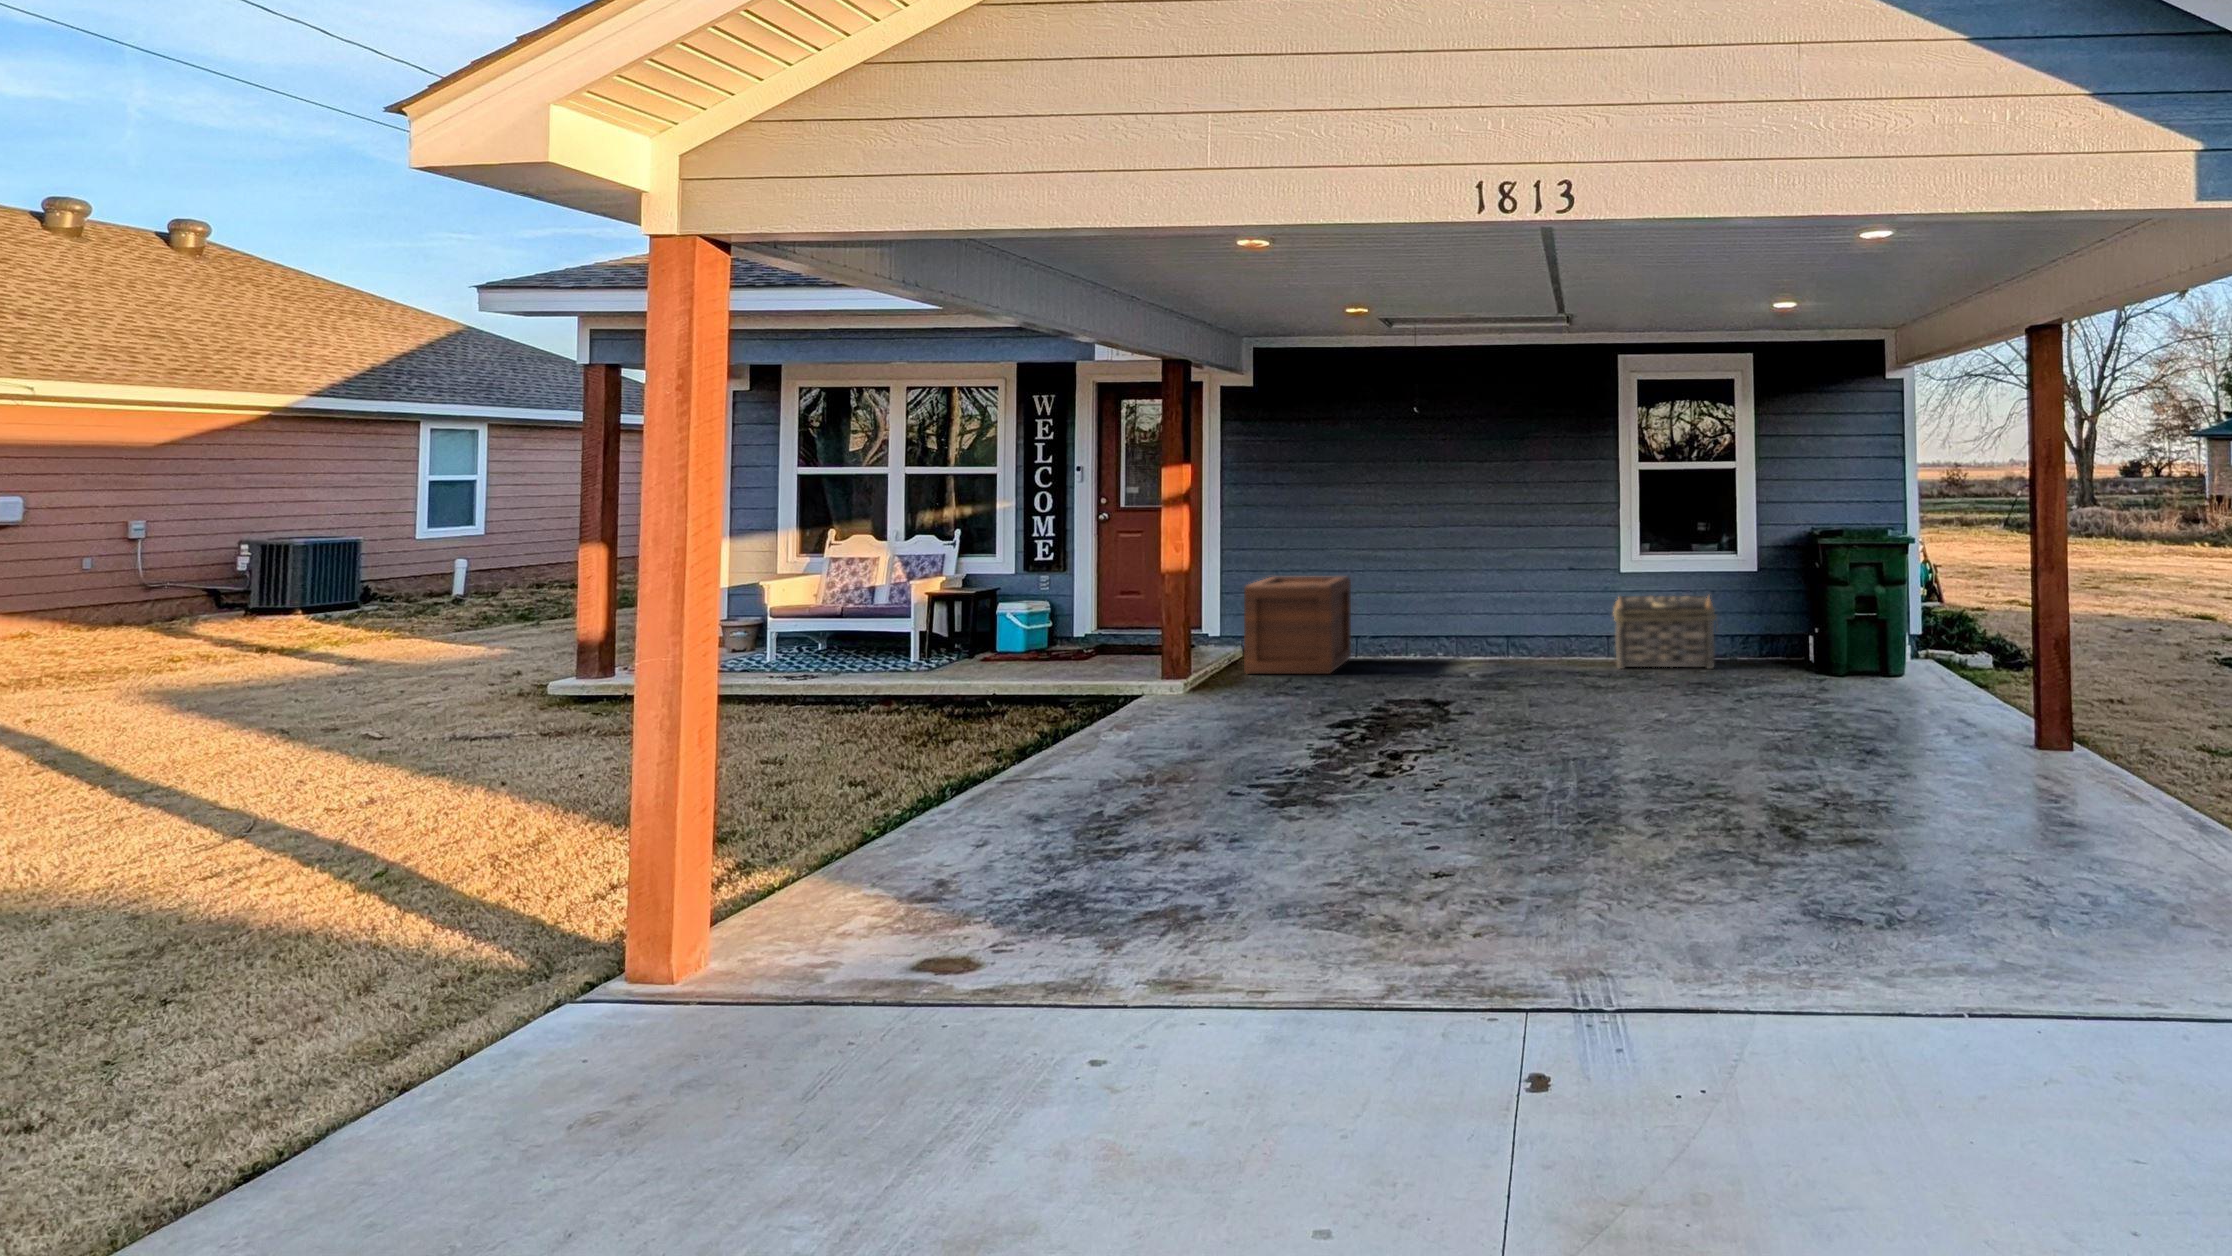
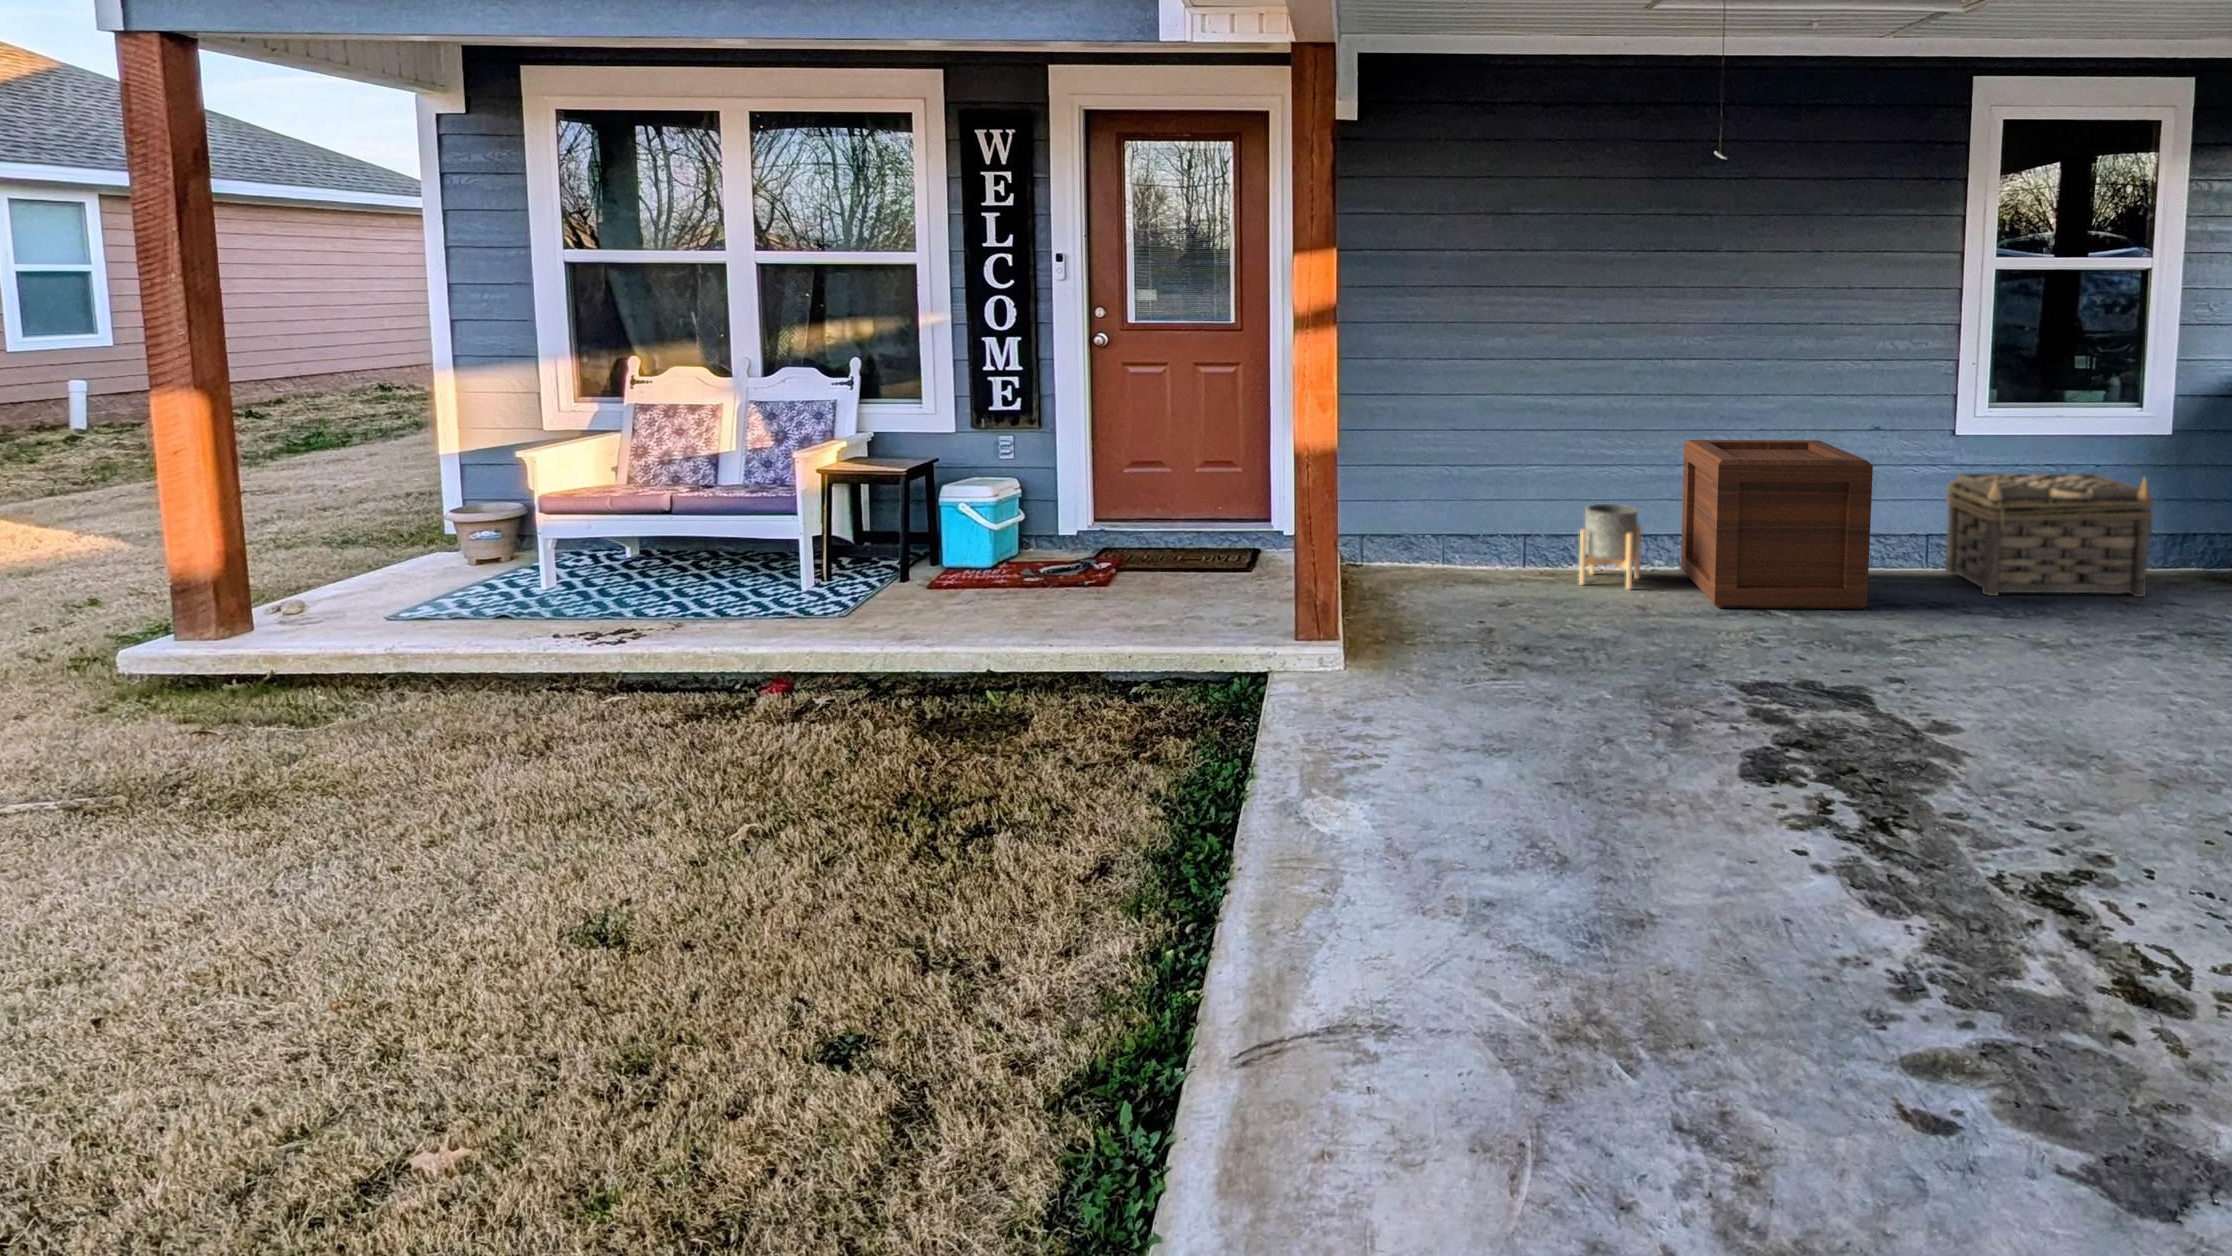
wooden crate: present [1244,577,1351,674] -> present [1681,440,1873,609]
planter: none [1380,616,1422,667] -> present [1579,504,1641,590]

